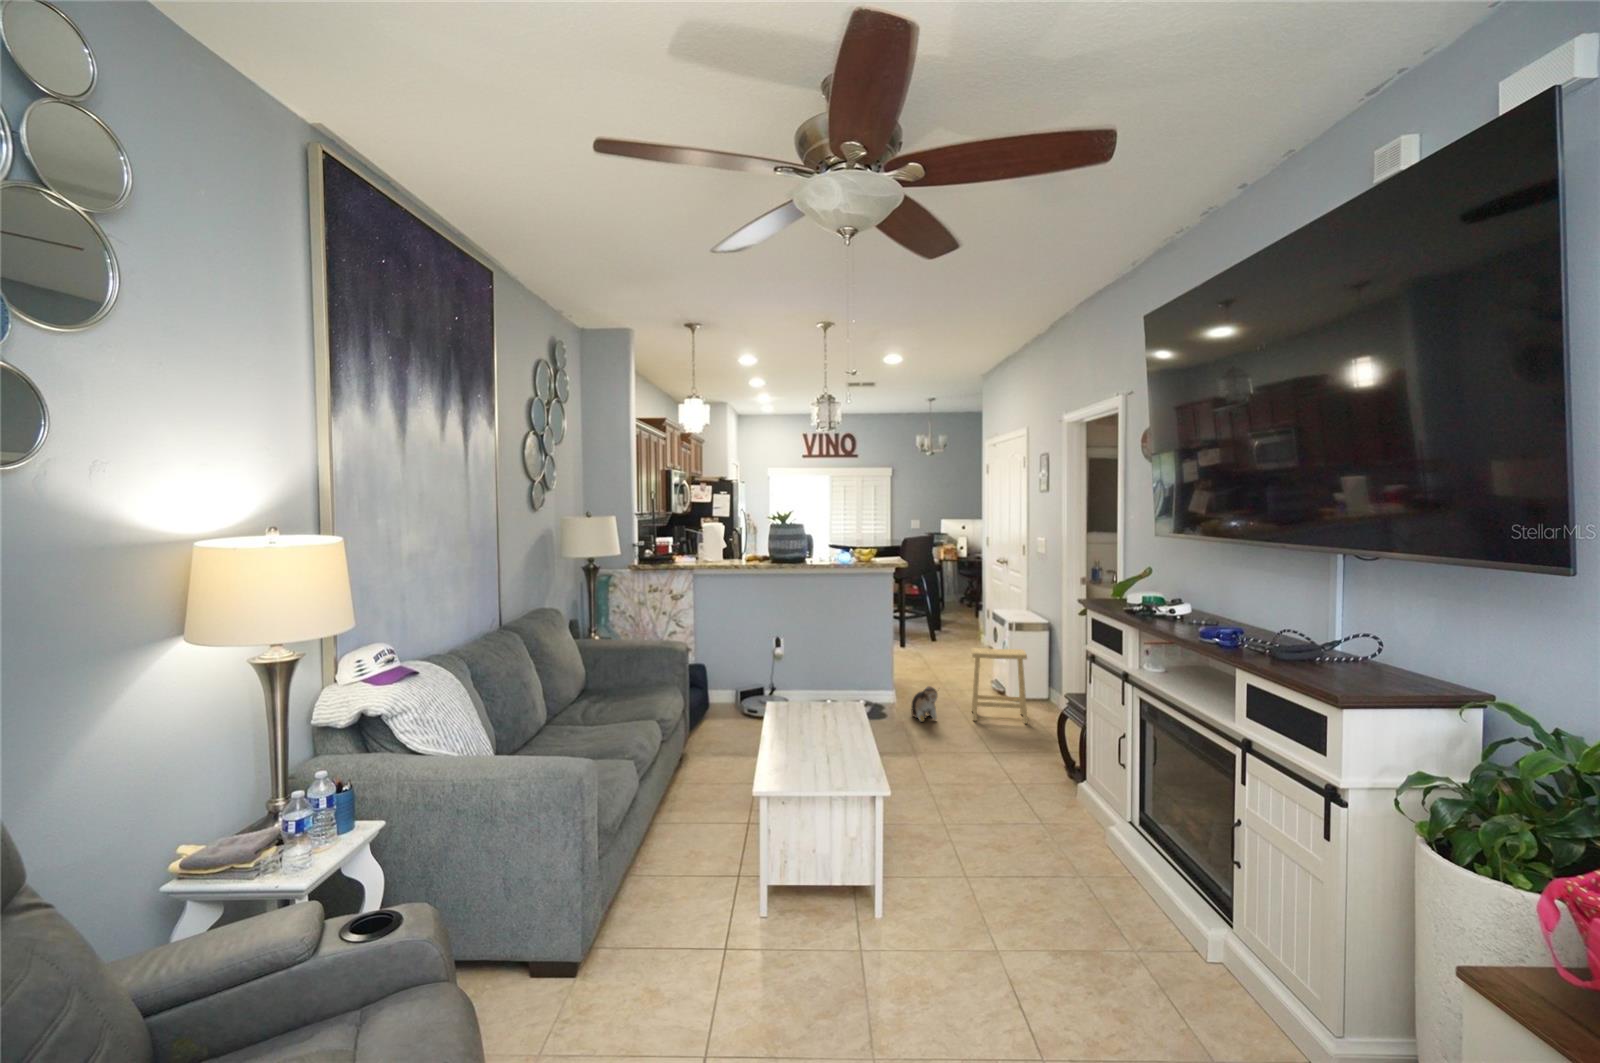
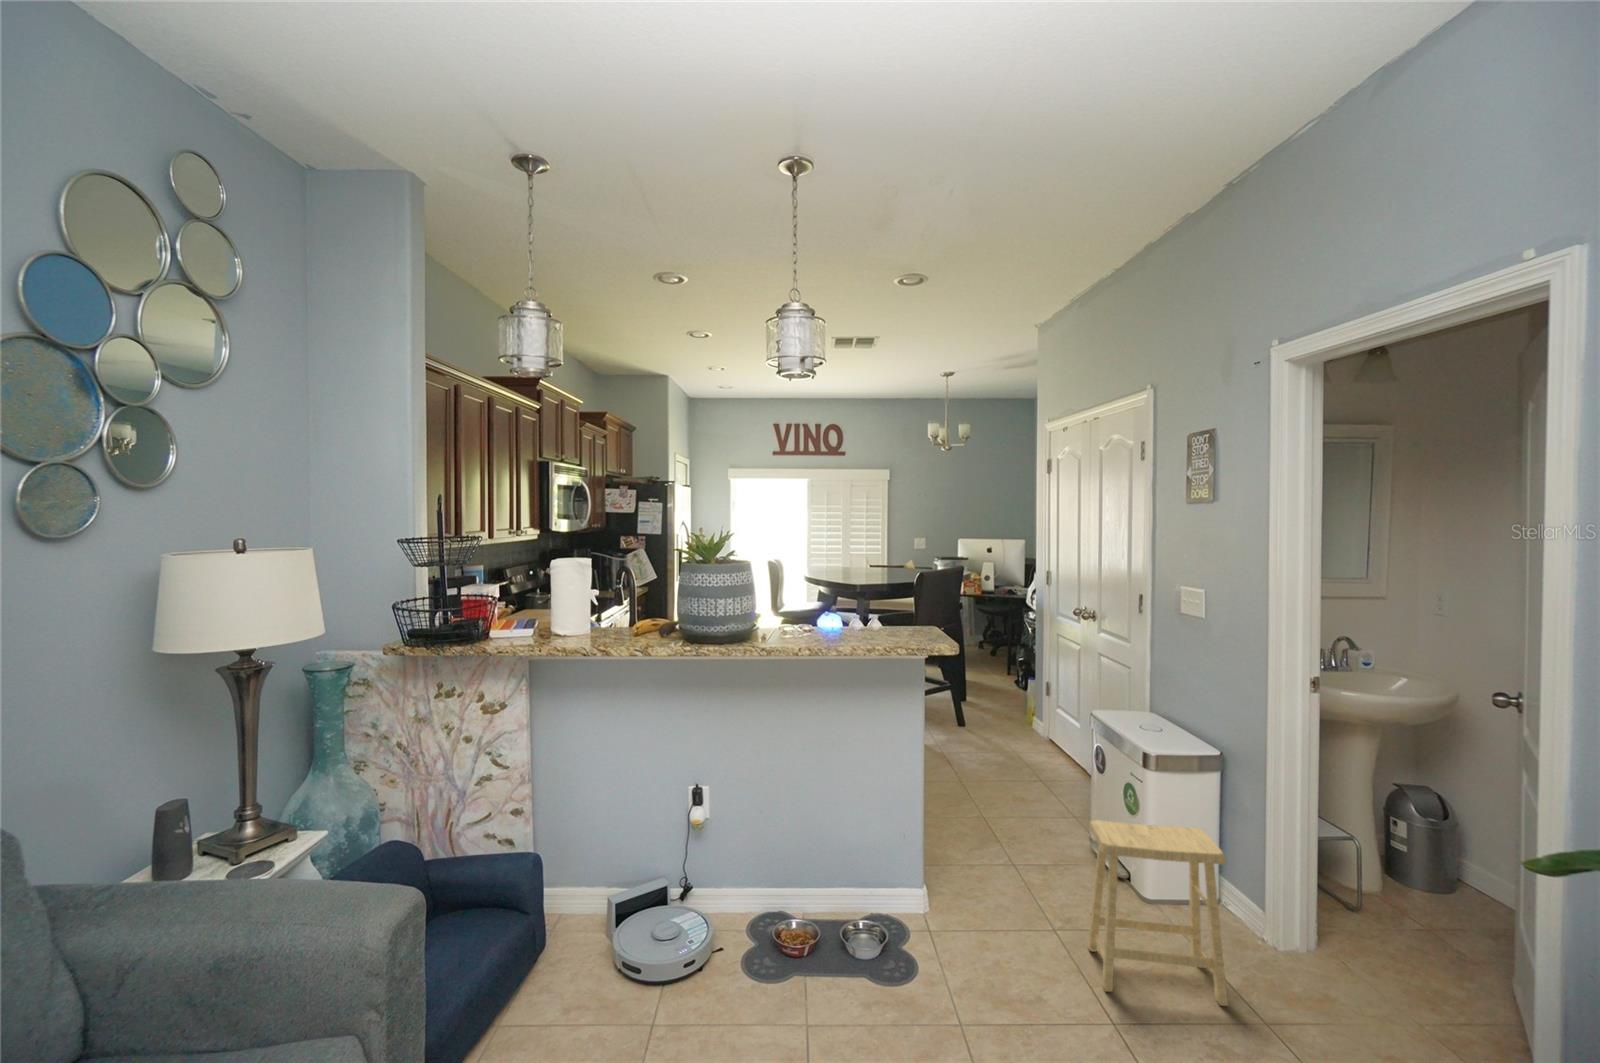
plush toy: present [912,686,937,722] -> none [964,918,1041,999]

